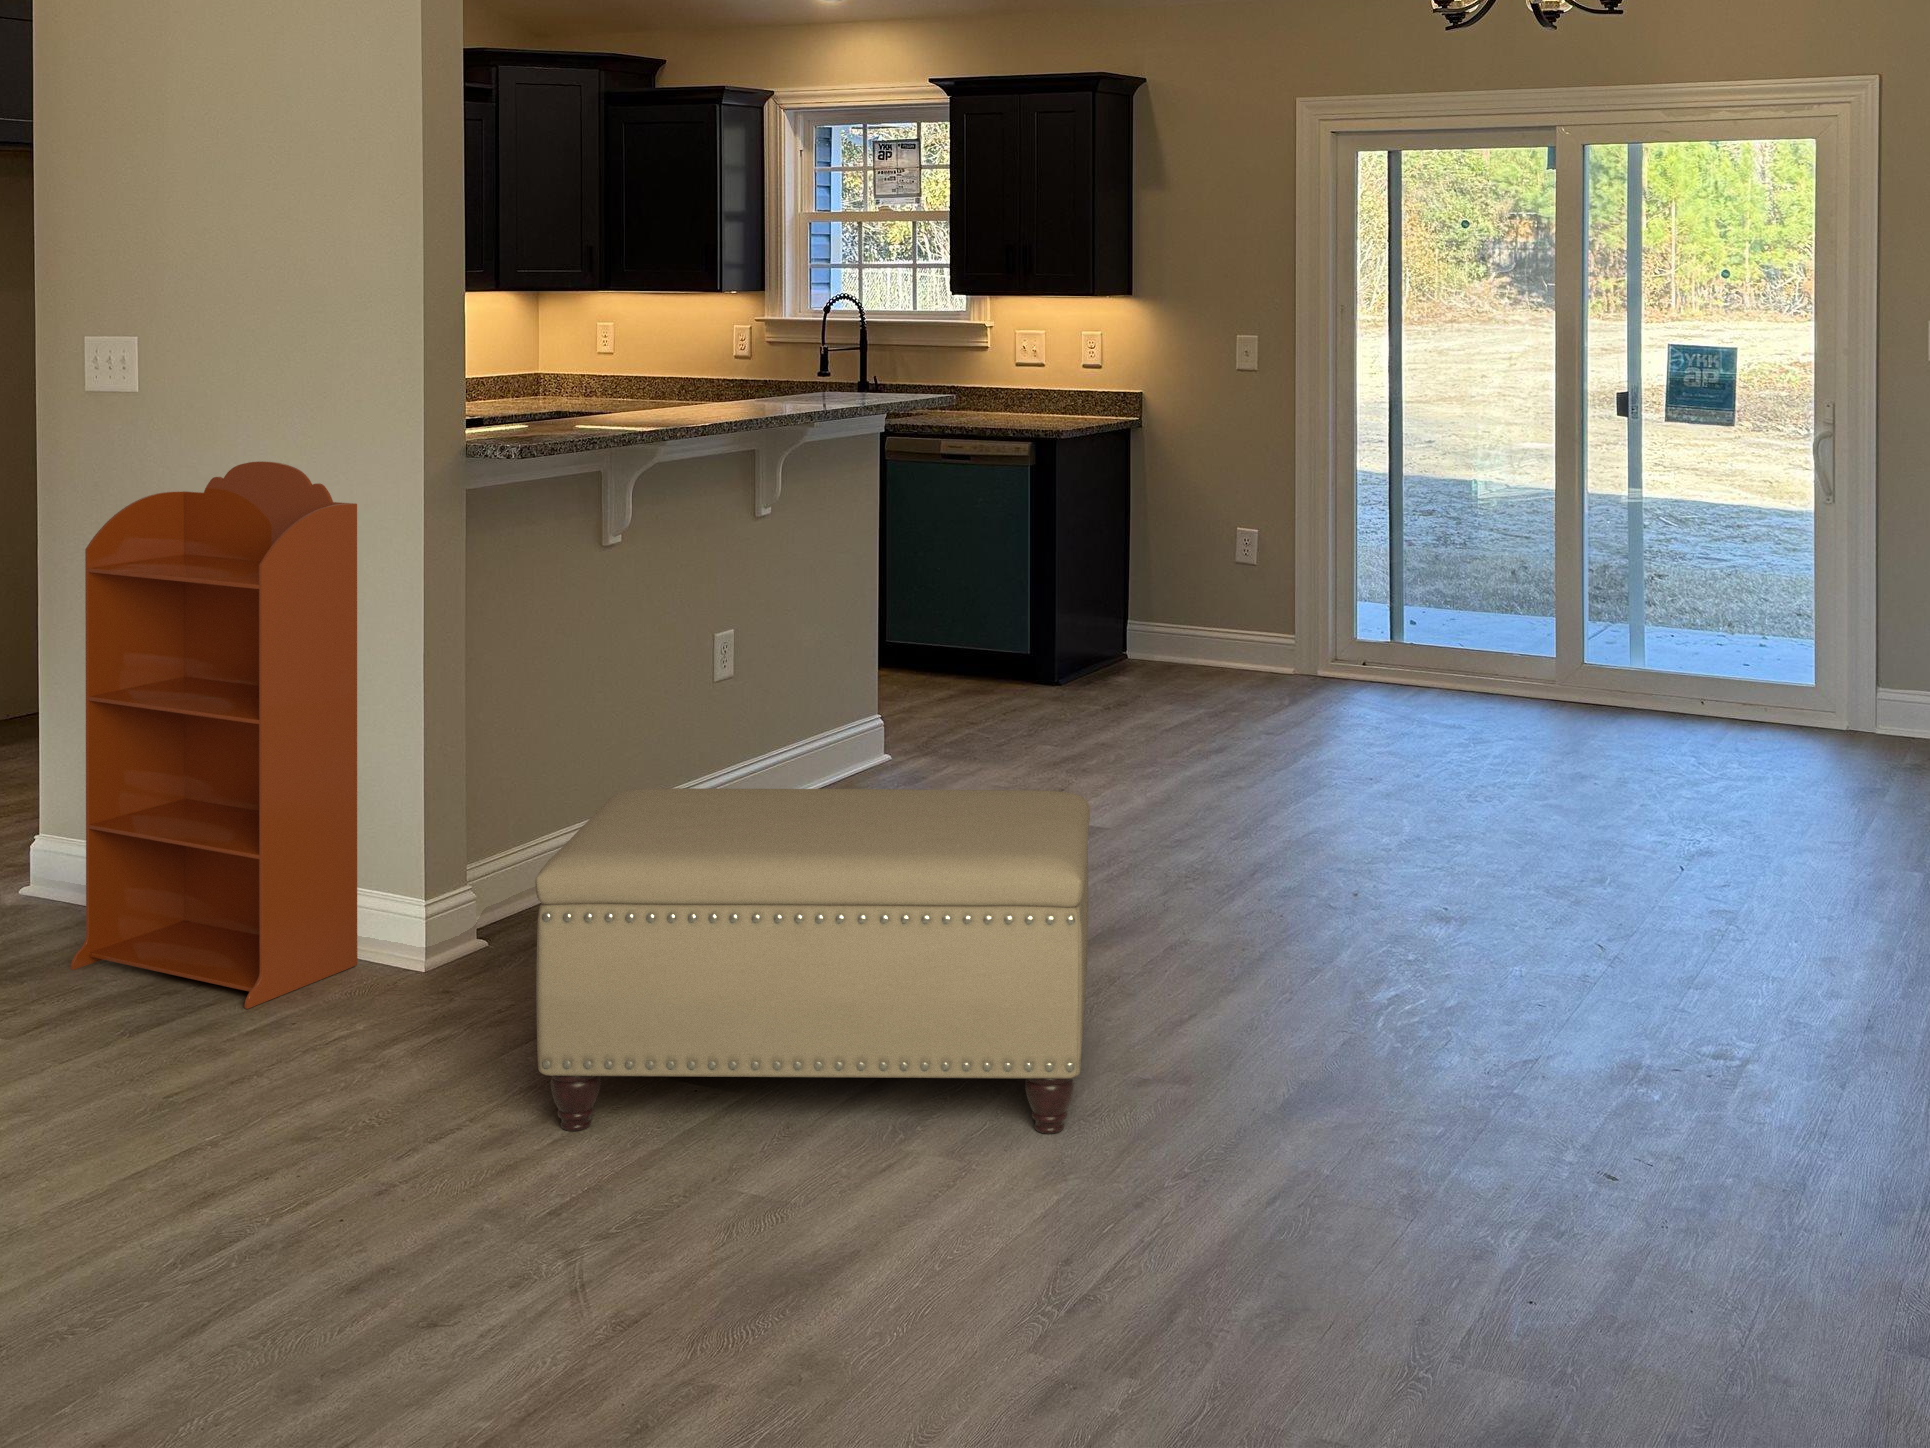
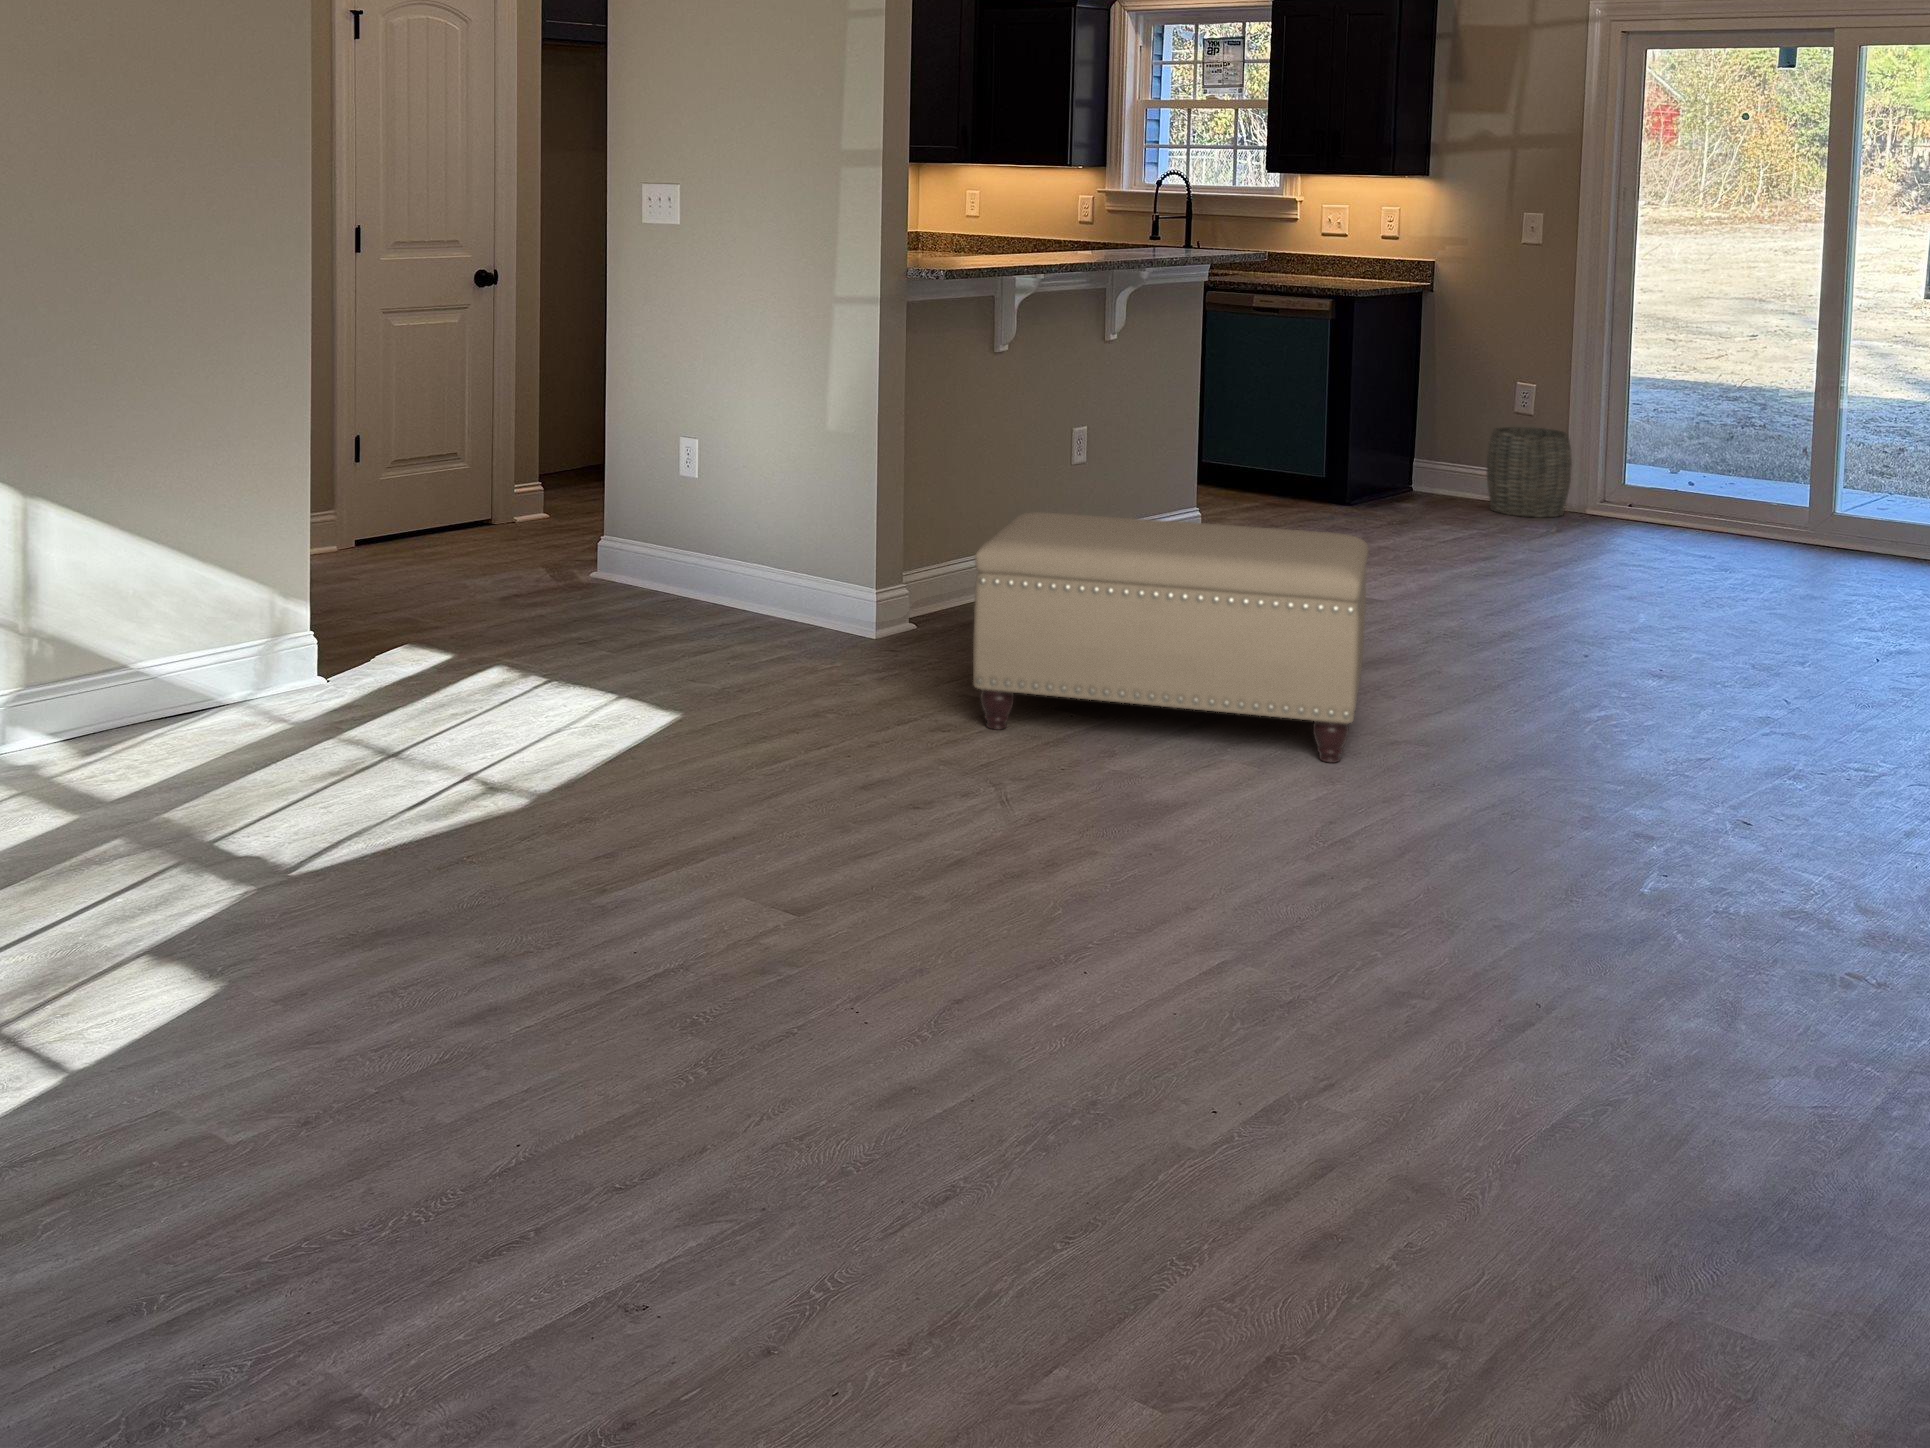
bookcase: present [71,461,357,1009] -> none [639,273,836,650]
woven basket: none [1210,579,1302,684] -> present [1487,427,1572,517]

